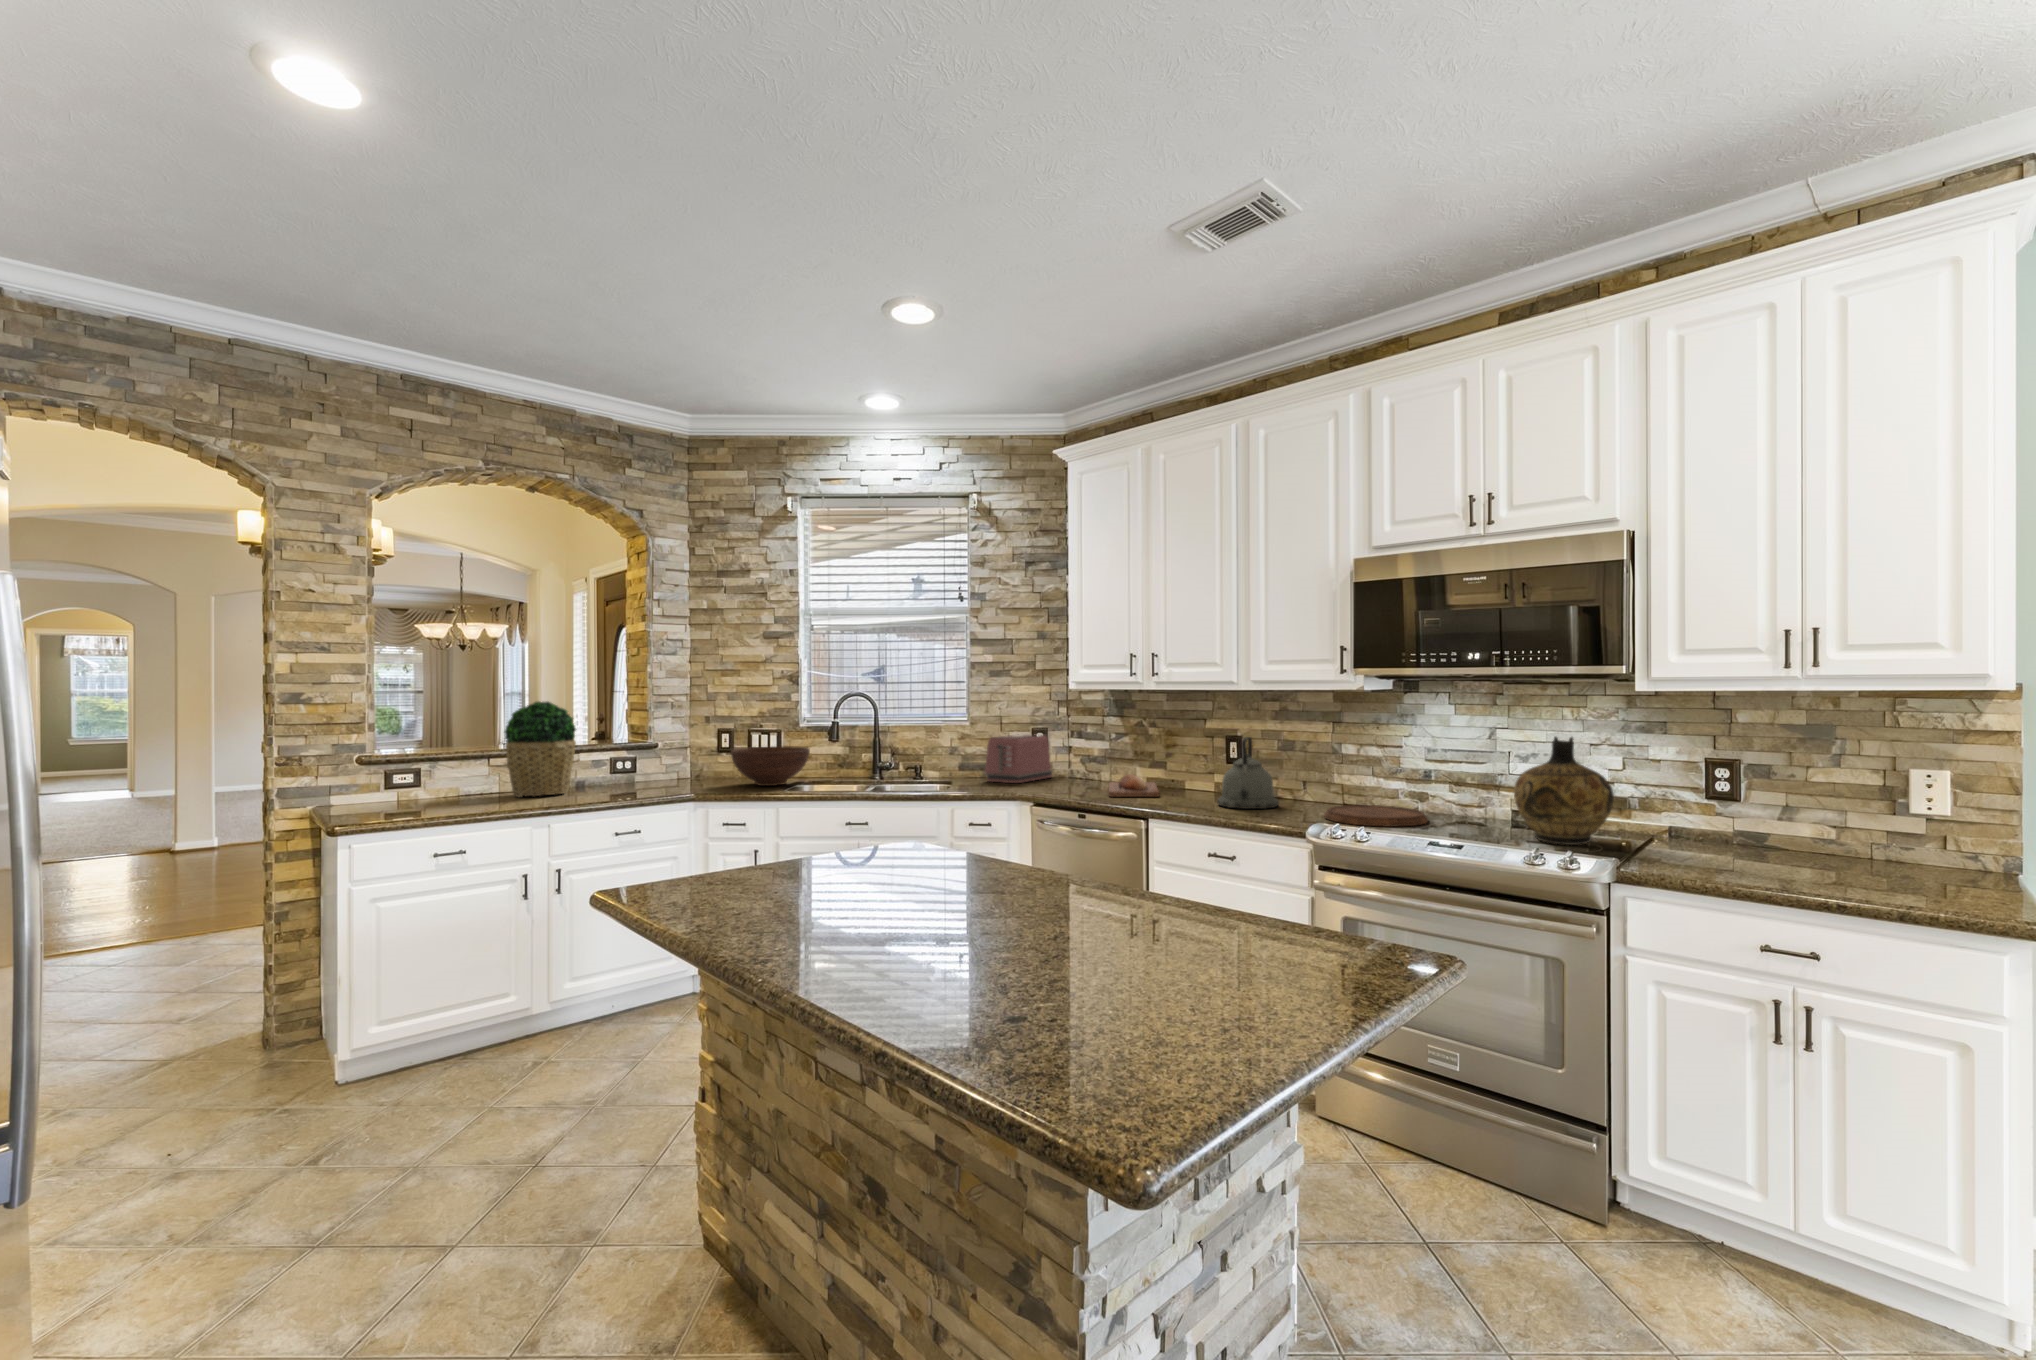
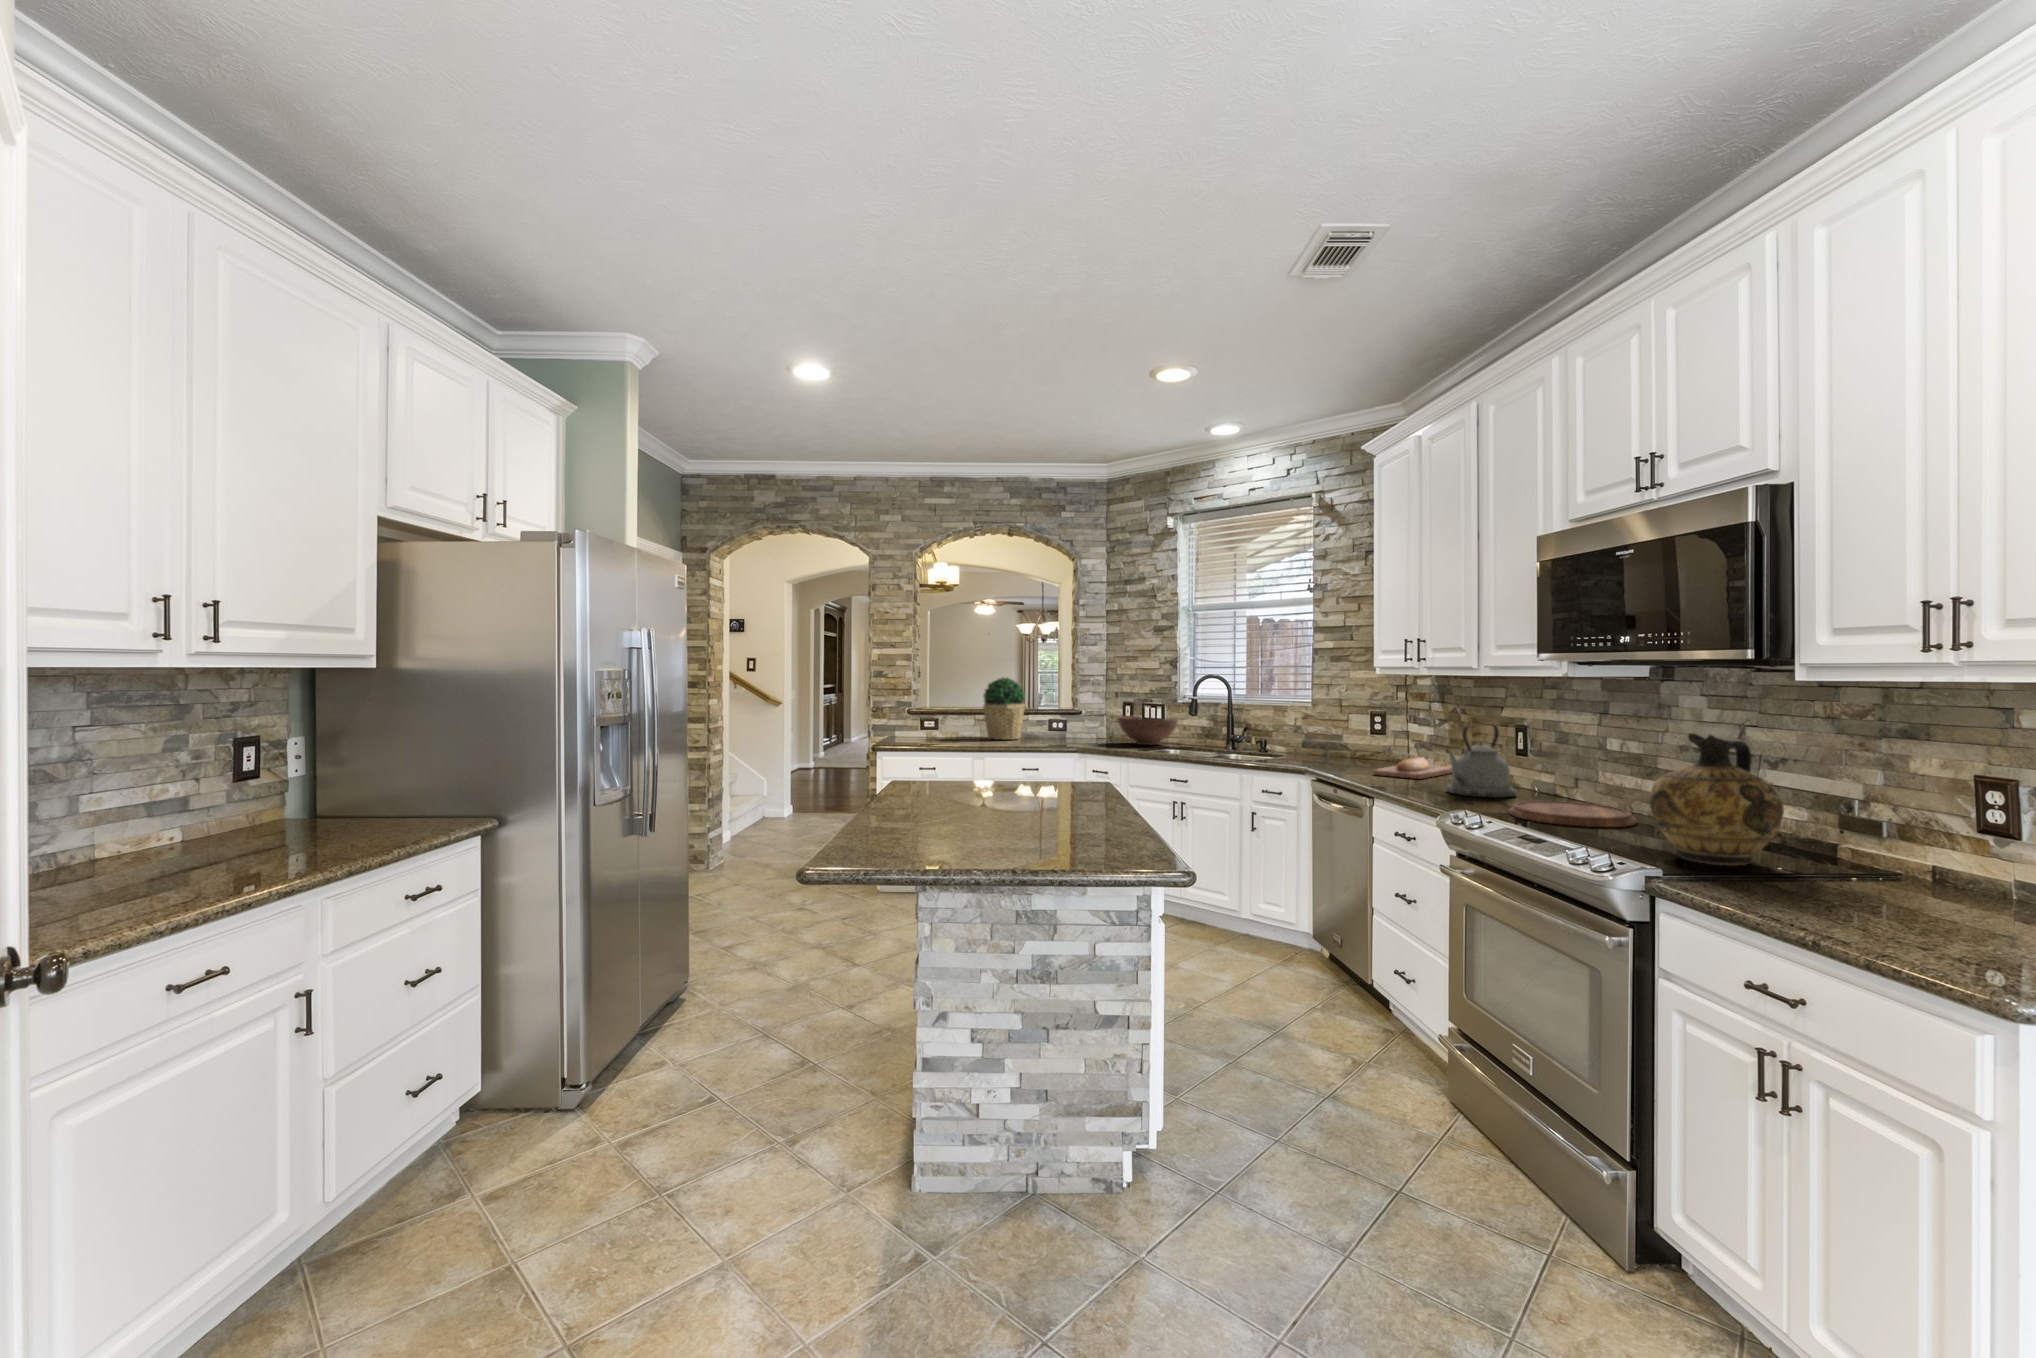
toaster: present [985,734,1053,783] -> none [1315,715,1390,759]

